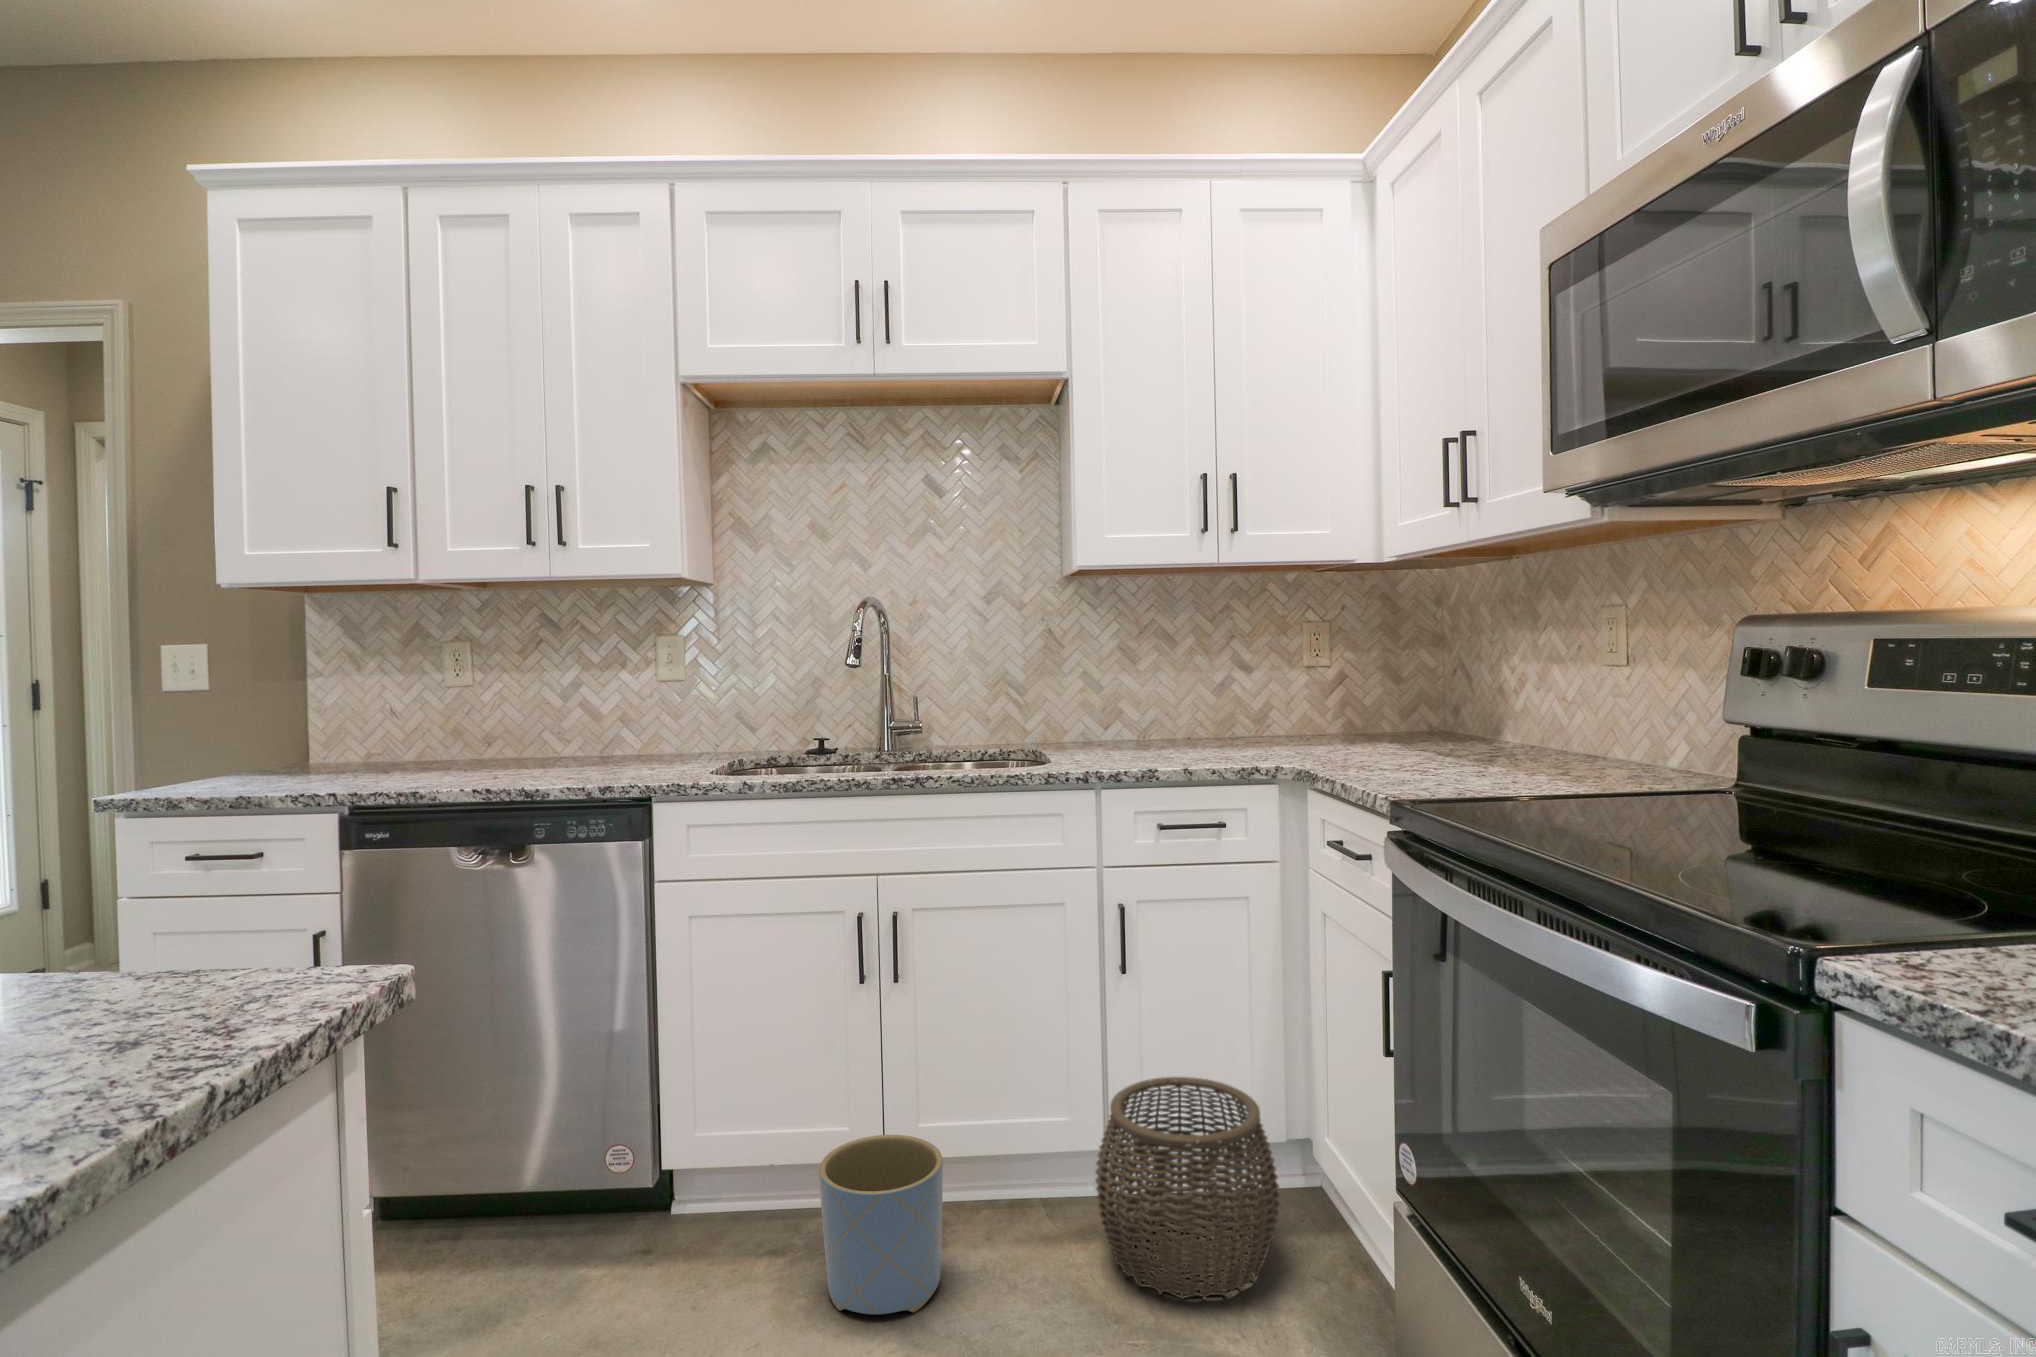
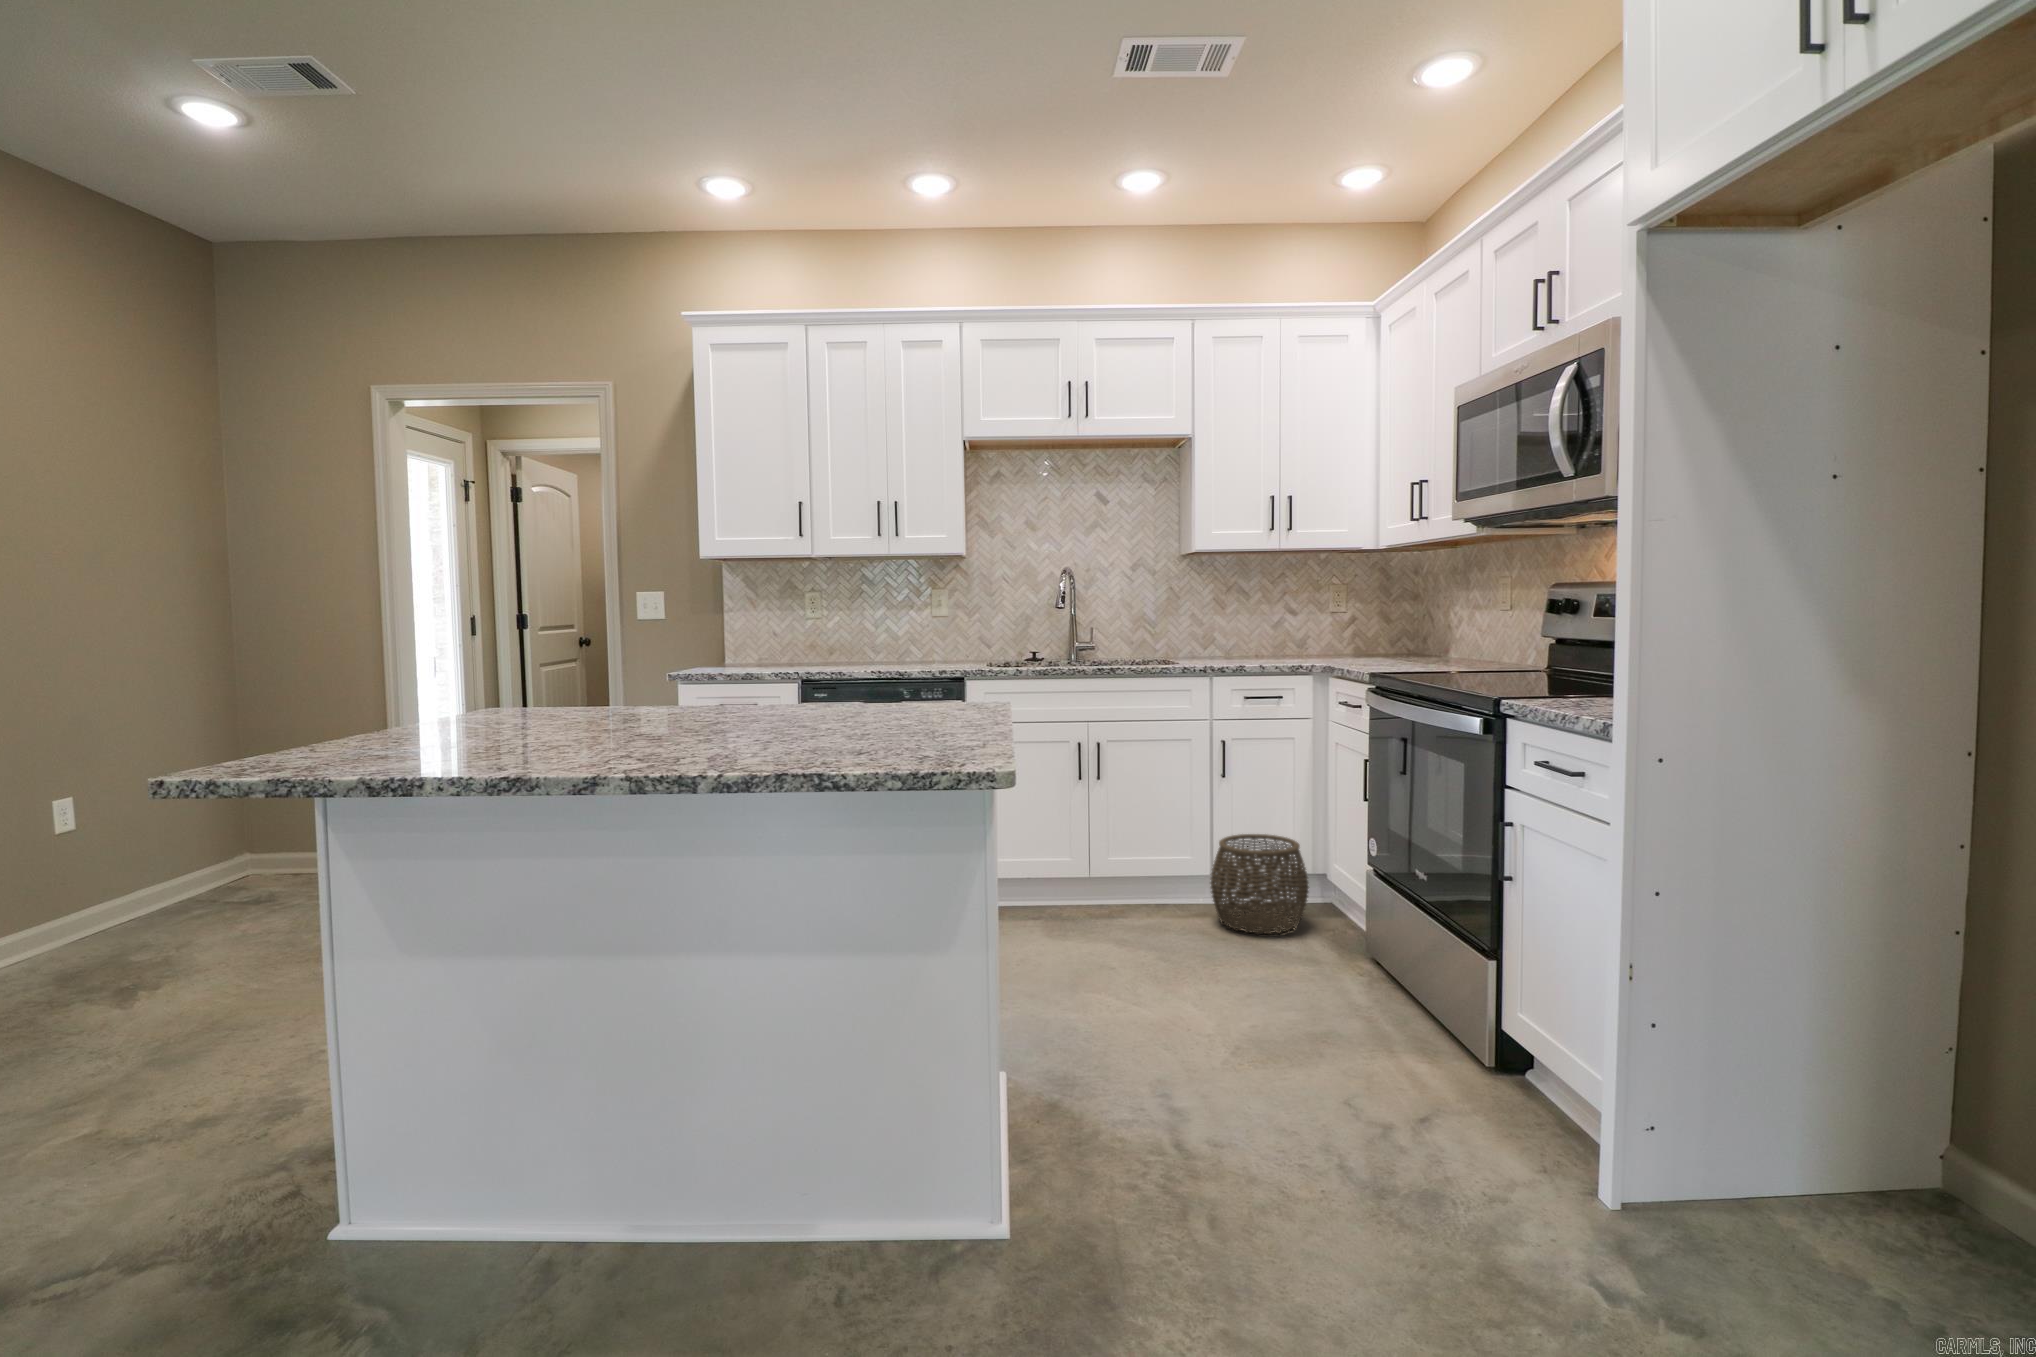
planter: present [819,1135,943,1314] -> none [1068,858,1132,937]

